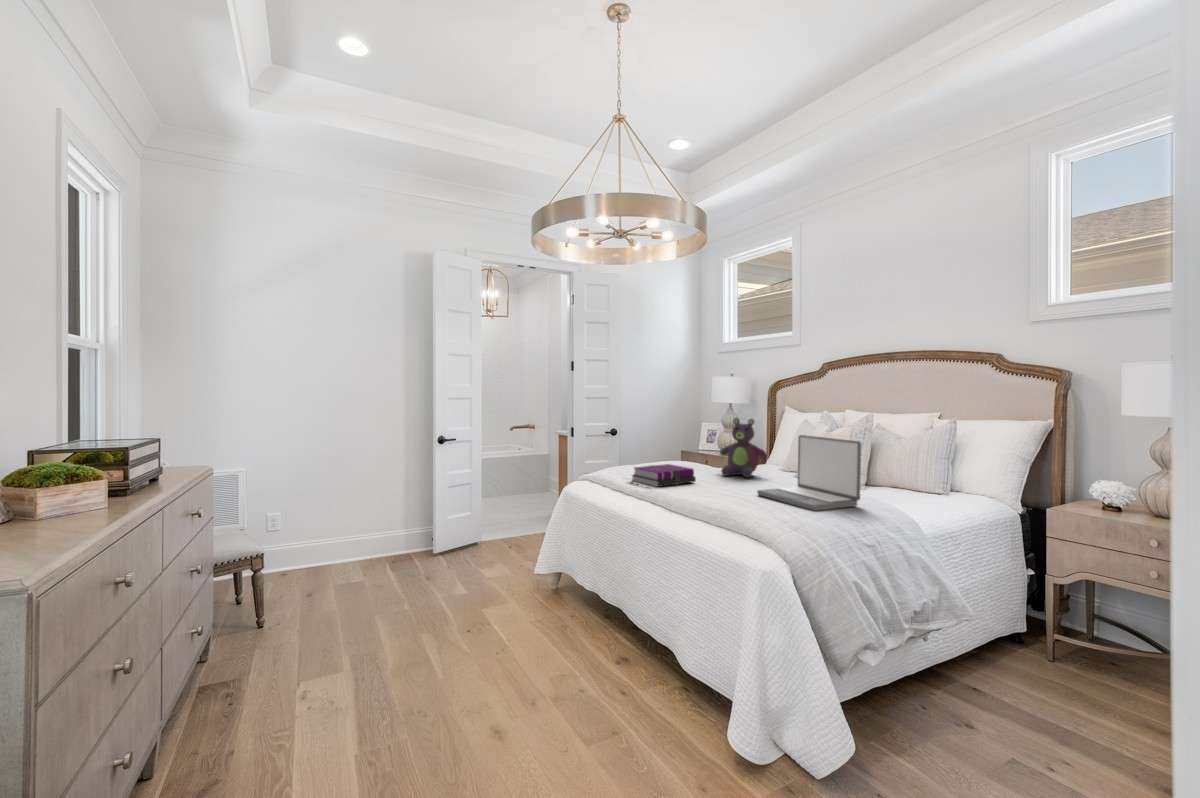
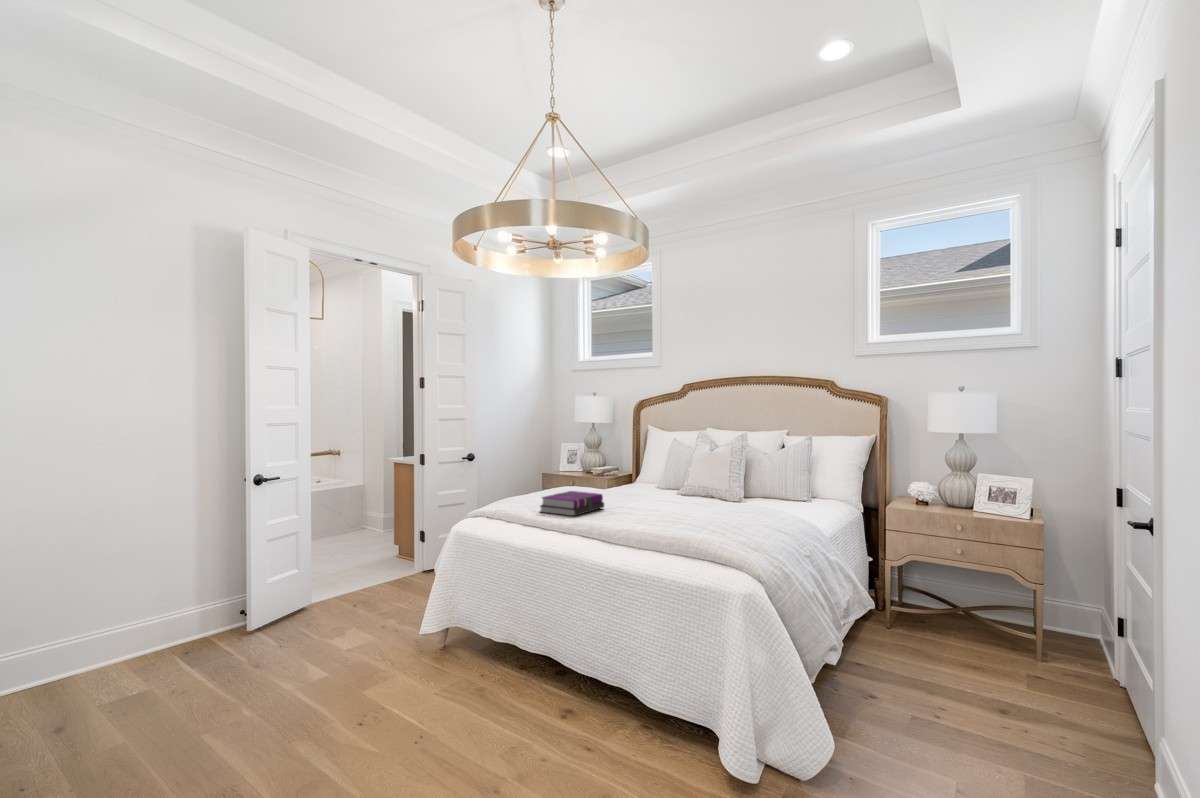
stuffed bear: present [721,418,767,478] -> none [612,439,659,499]
laptop: present [757,435,861,511] -> none [674,454,767,526]

